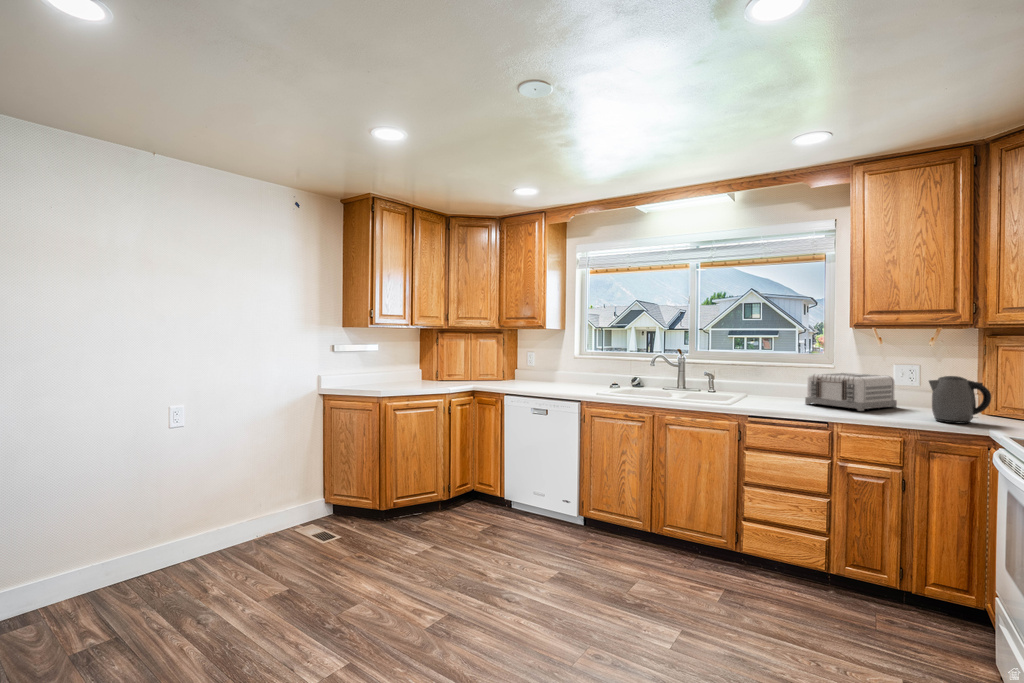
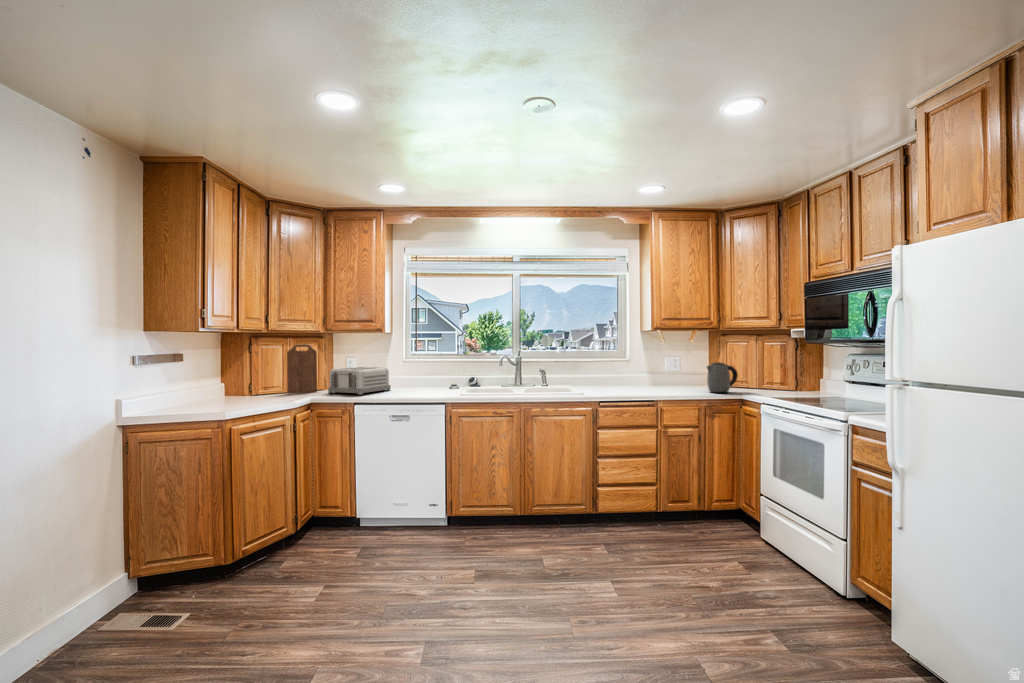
cutting board: none [467,339,492,381] -> present [287,344,317,394]
toaster: present [805,373,897,411] -> present [328,367,390,395]

